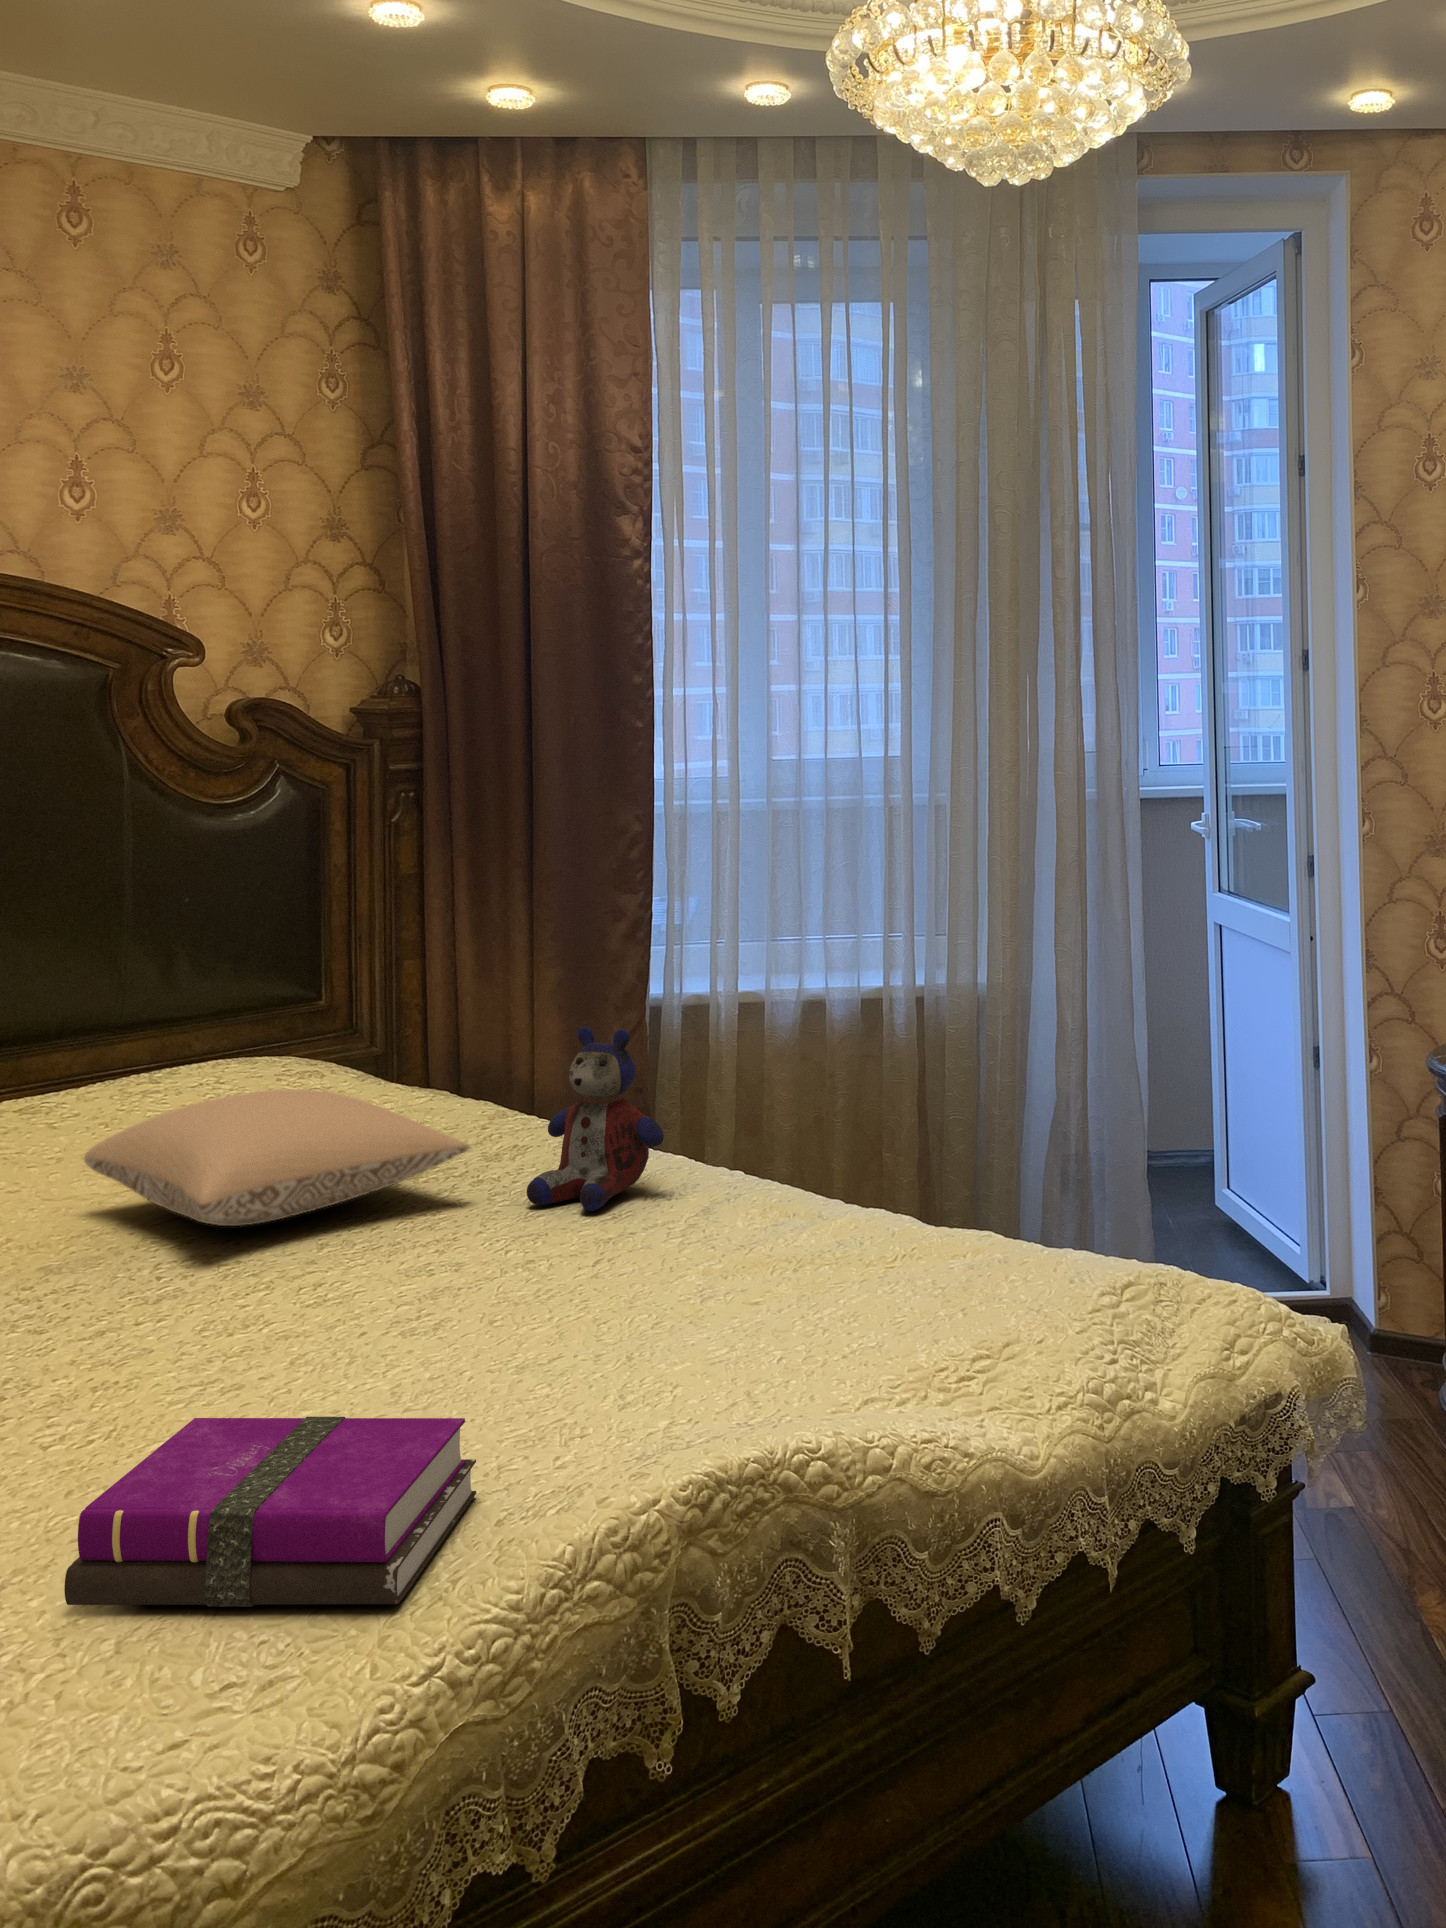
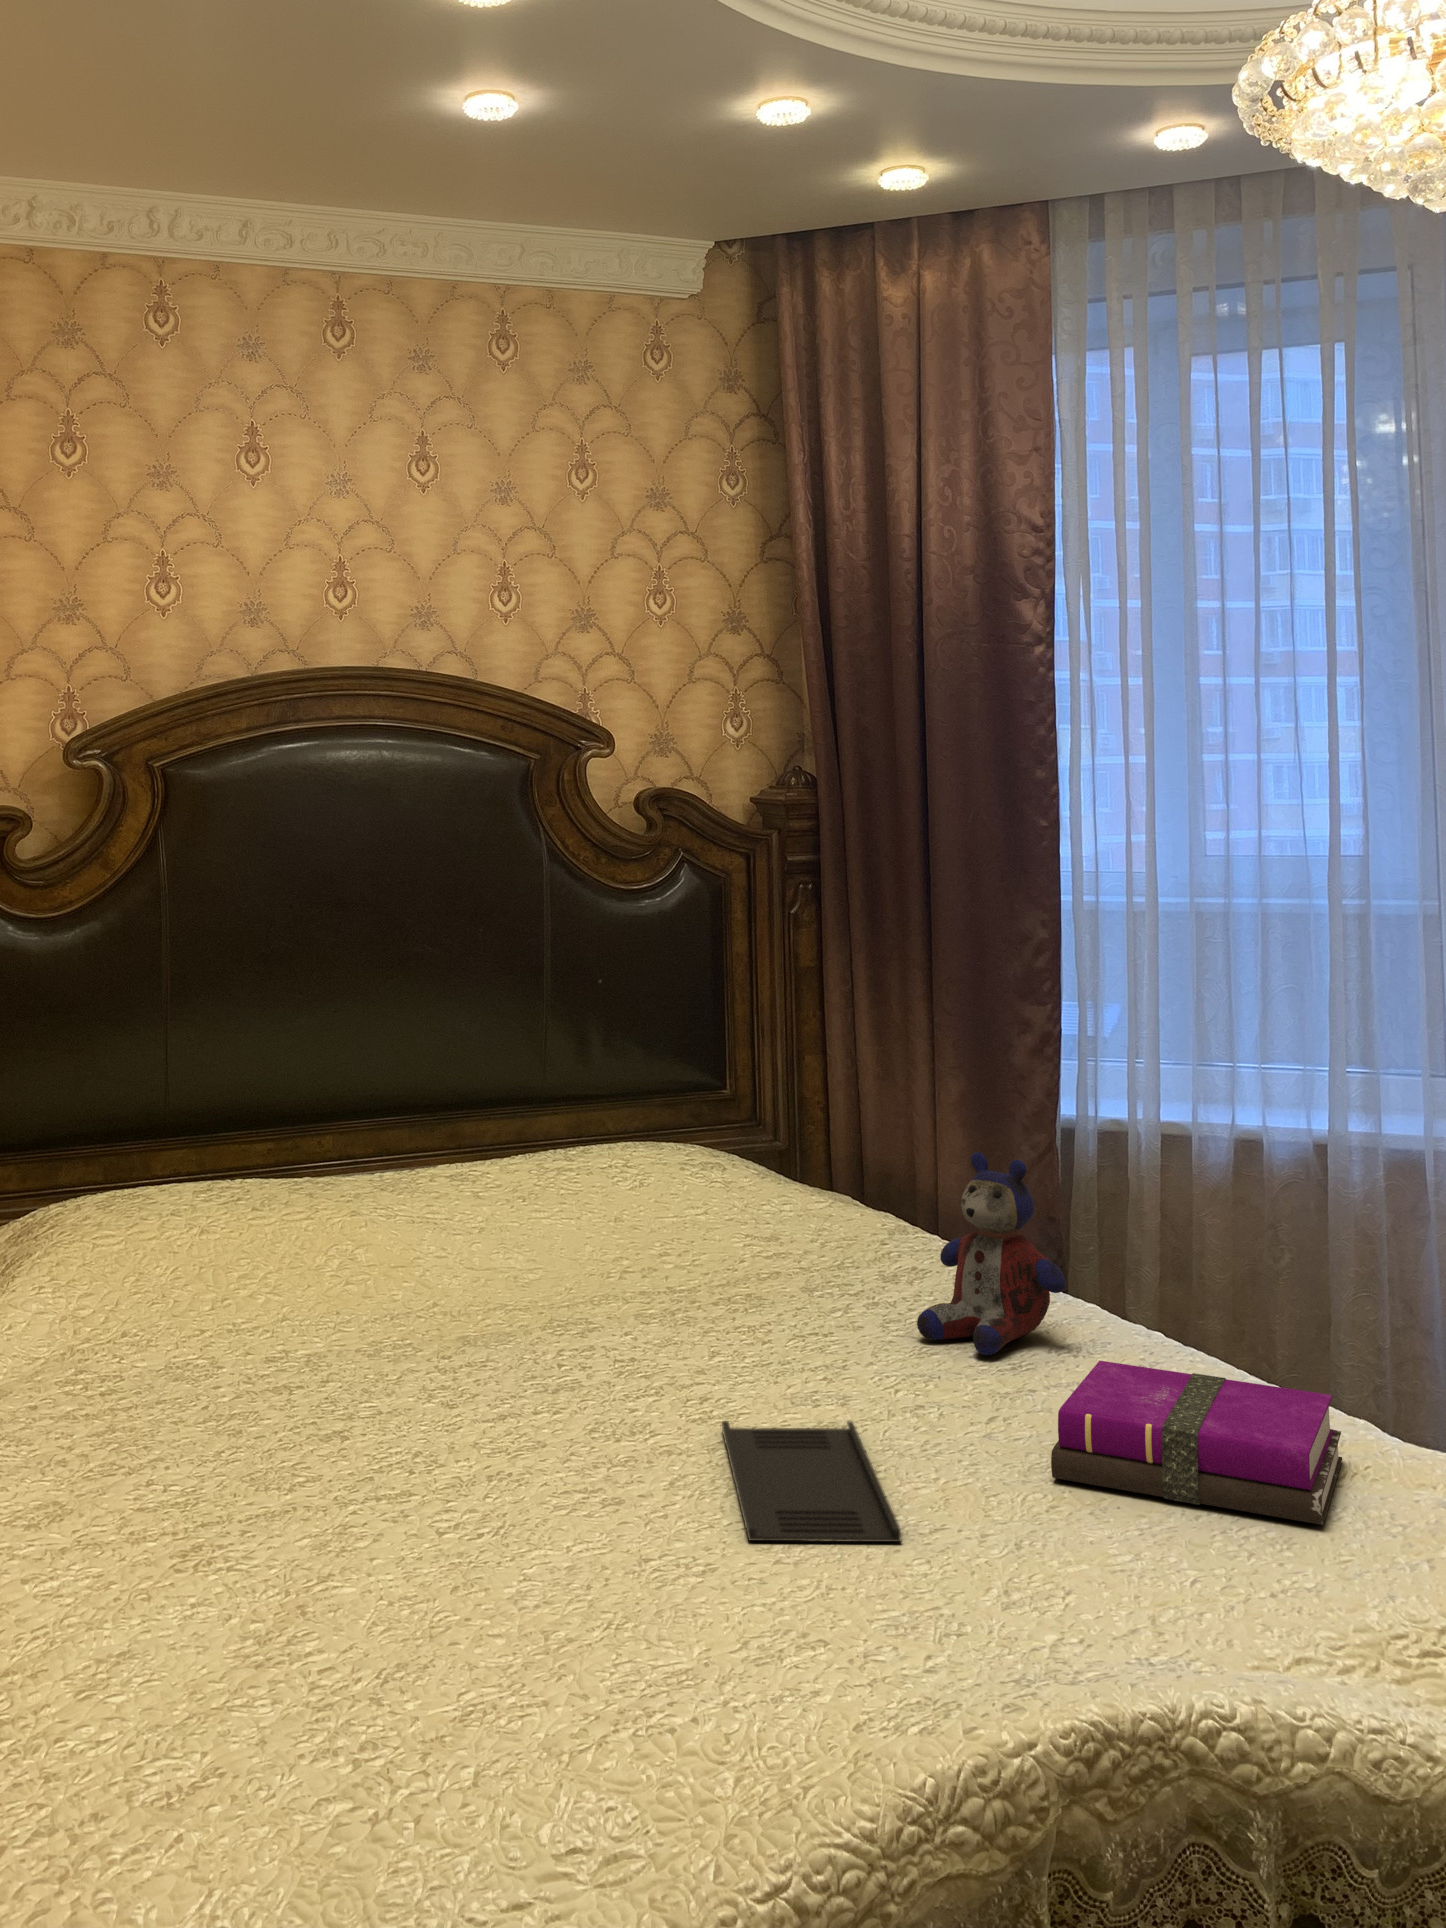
pillow: present [84,1089,470,1226] -> none [502,1184,858,1317]
tray: none [341,1283,525,1399] -> present [722,1421,901,1542]
notebook: present [64,1417,476,1607] -> present [1051,1361,1342,1525]

